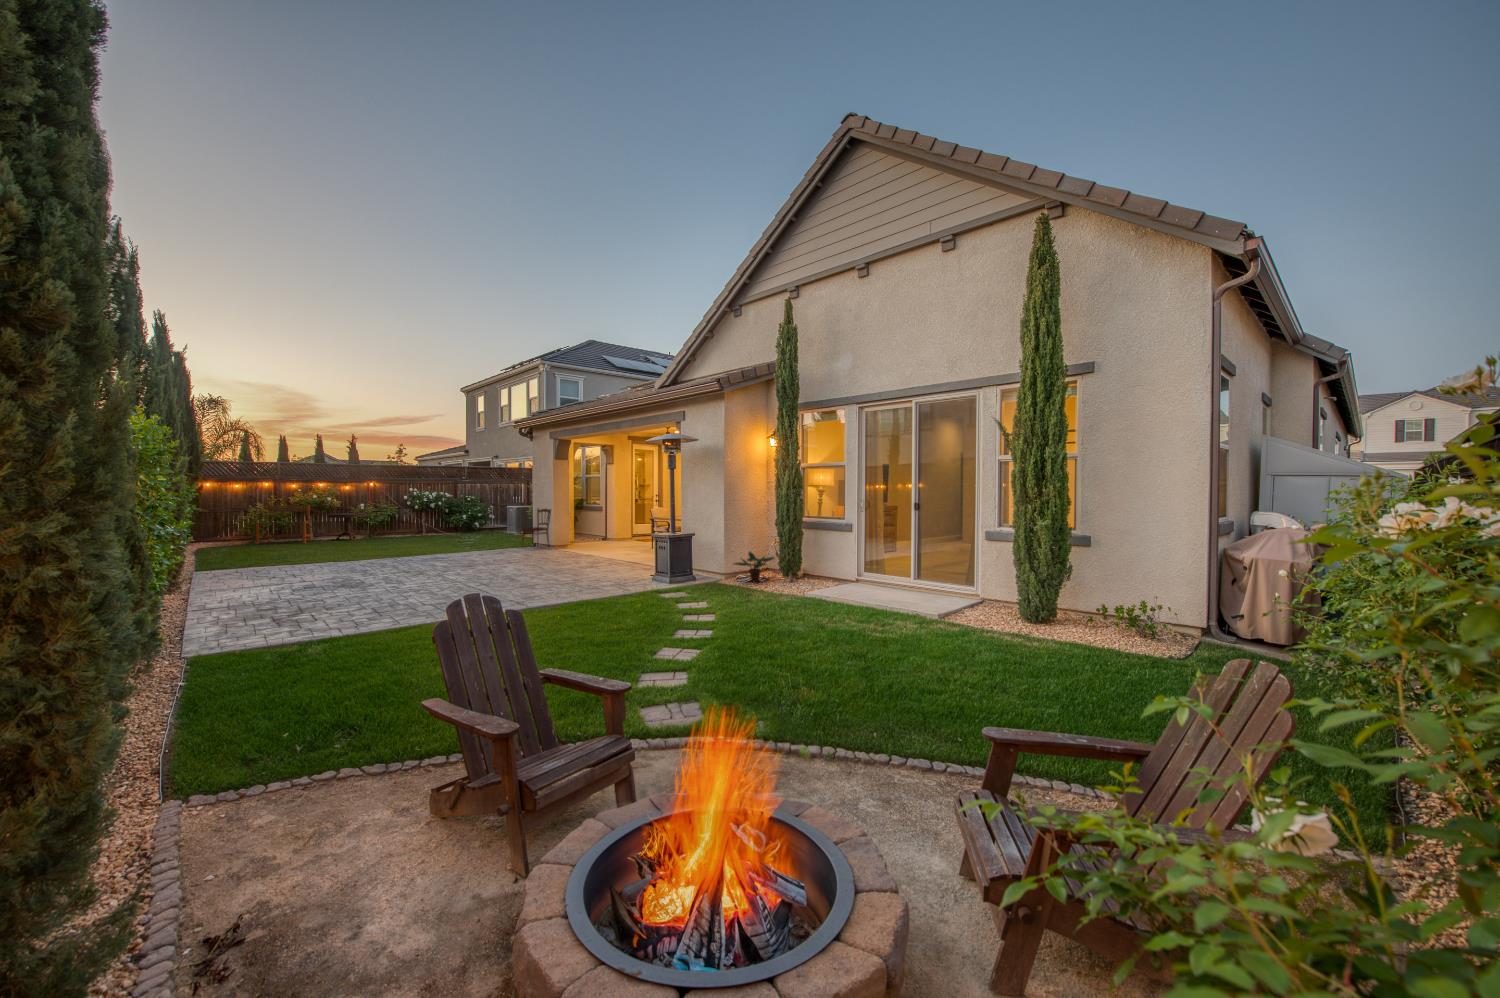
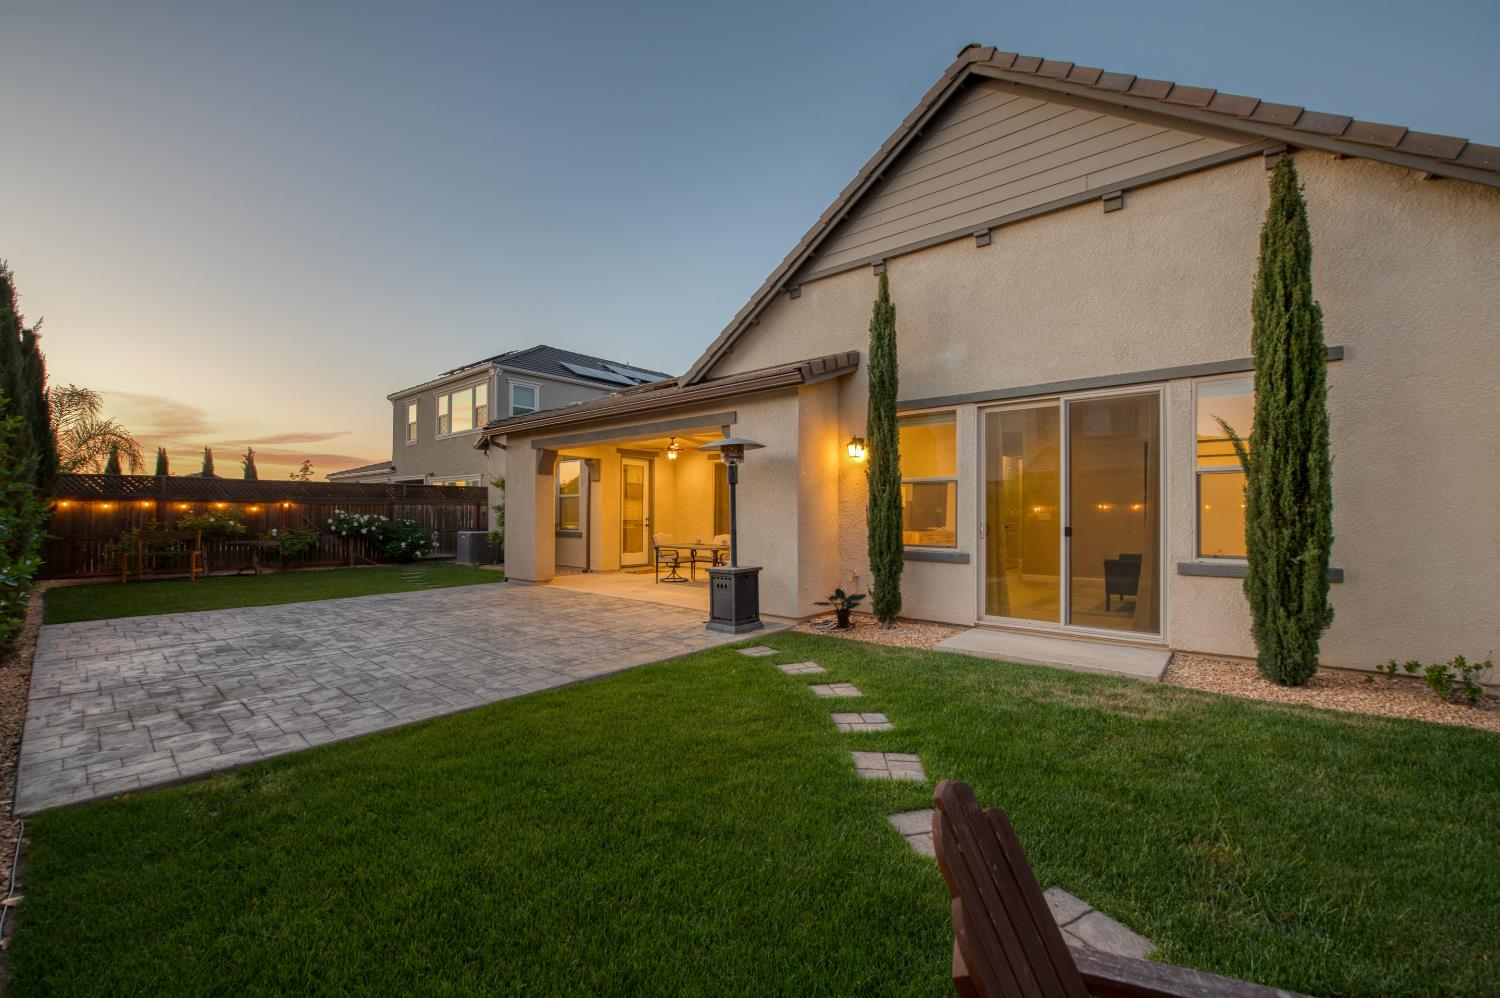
dining chair: present [523,509,551,546] -> none [494,534,533,584]

